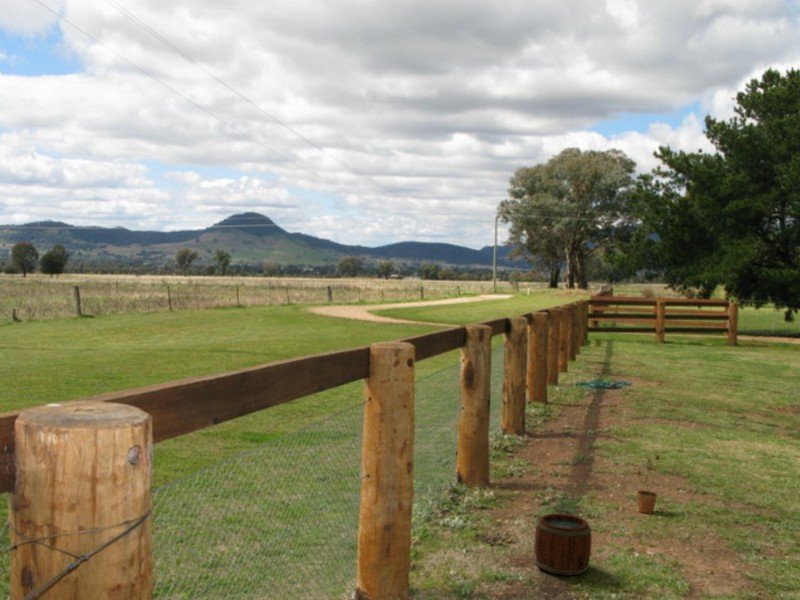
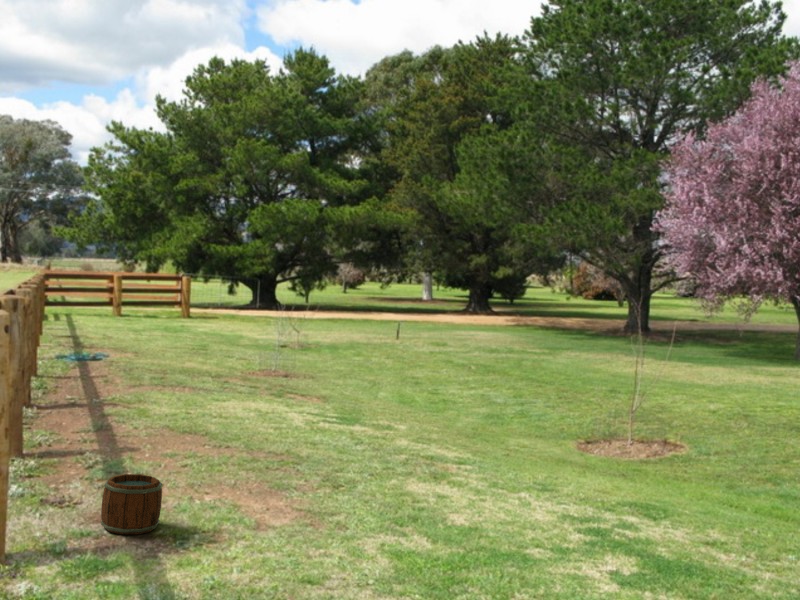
potted plant: present [637,455,660,513] -> none [175,412,199,470]

